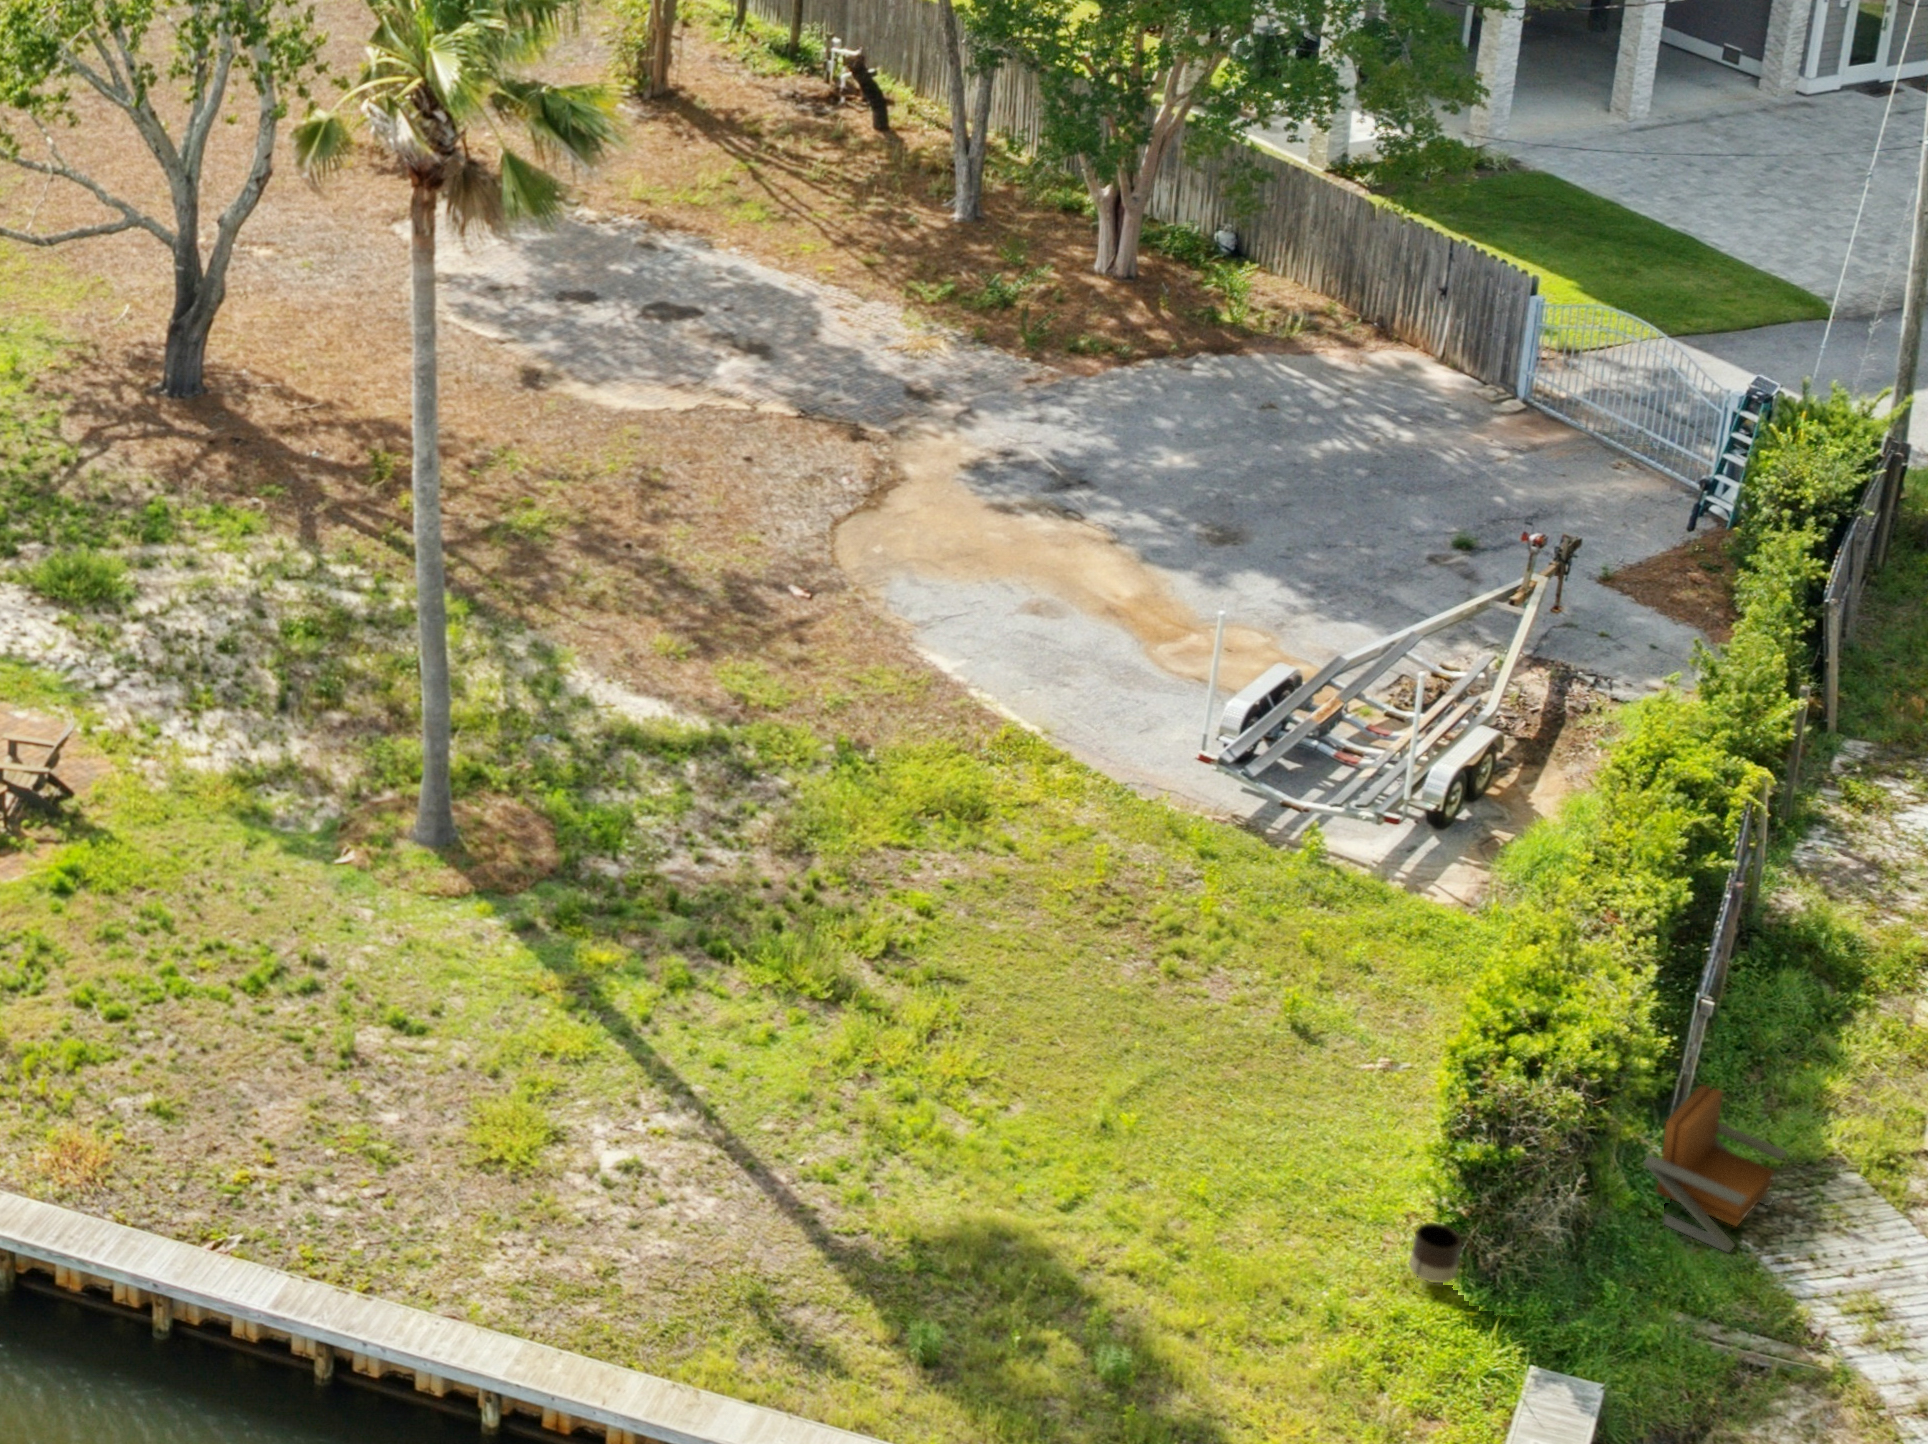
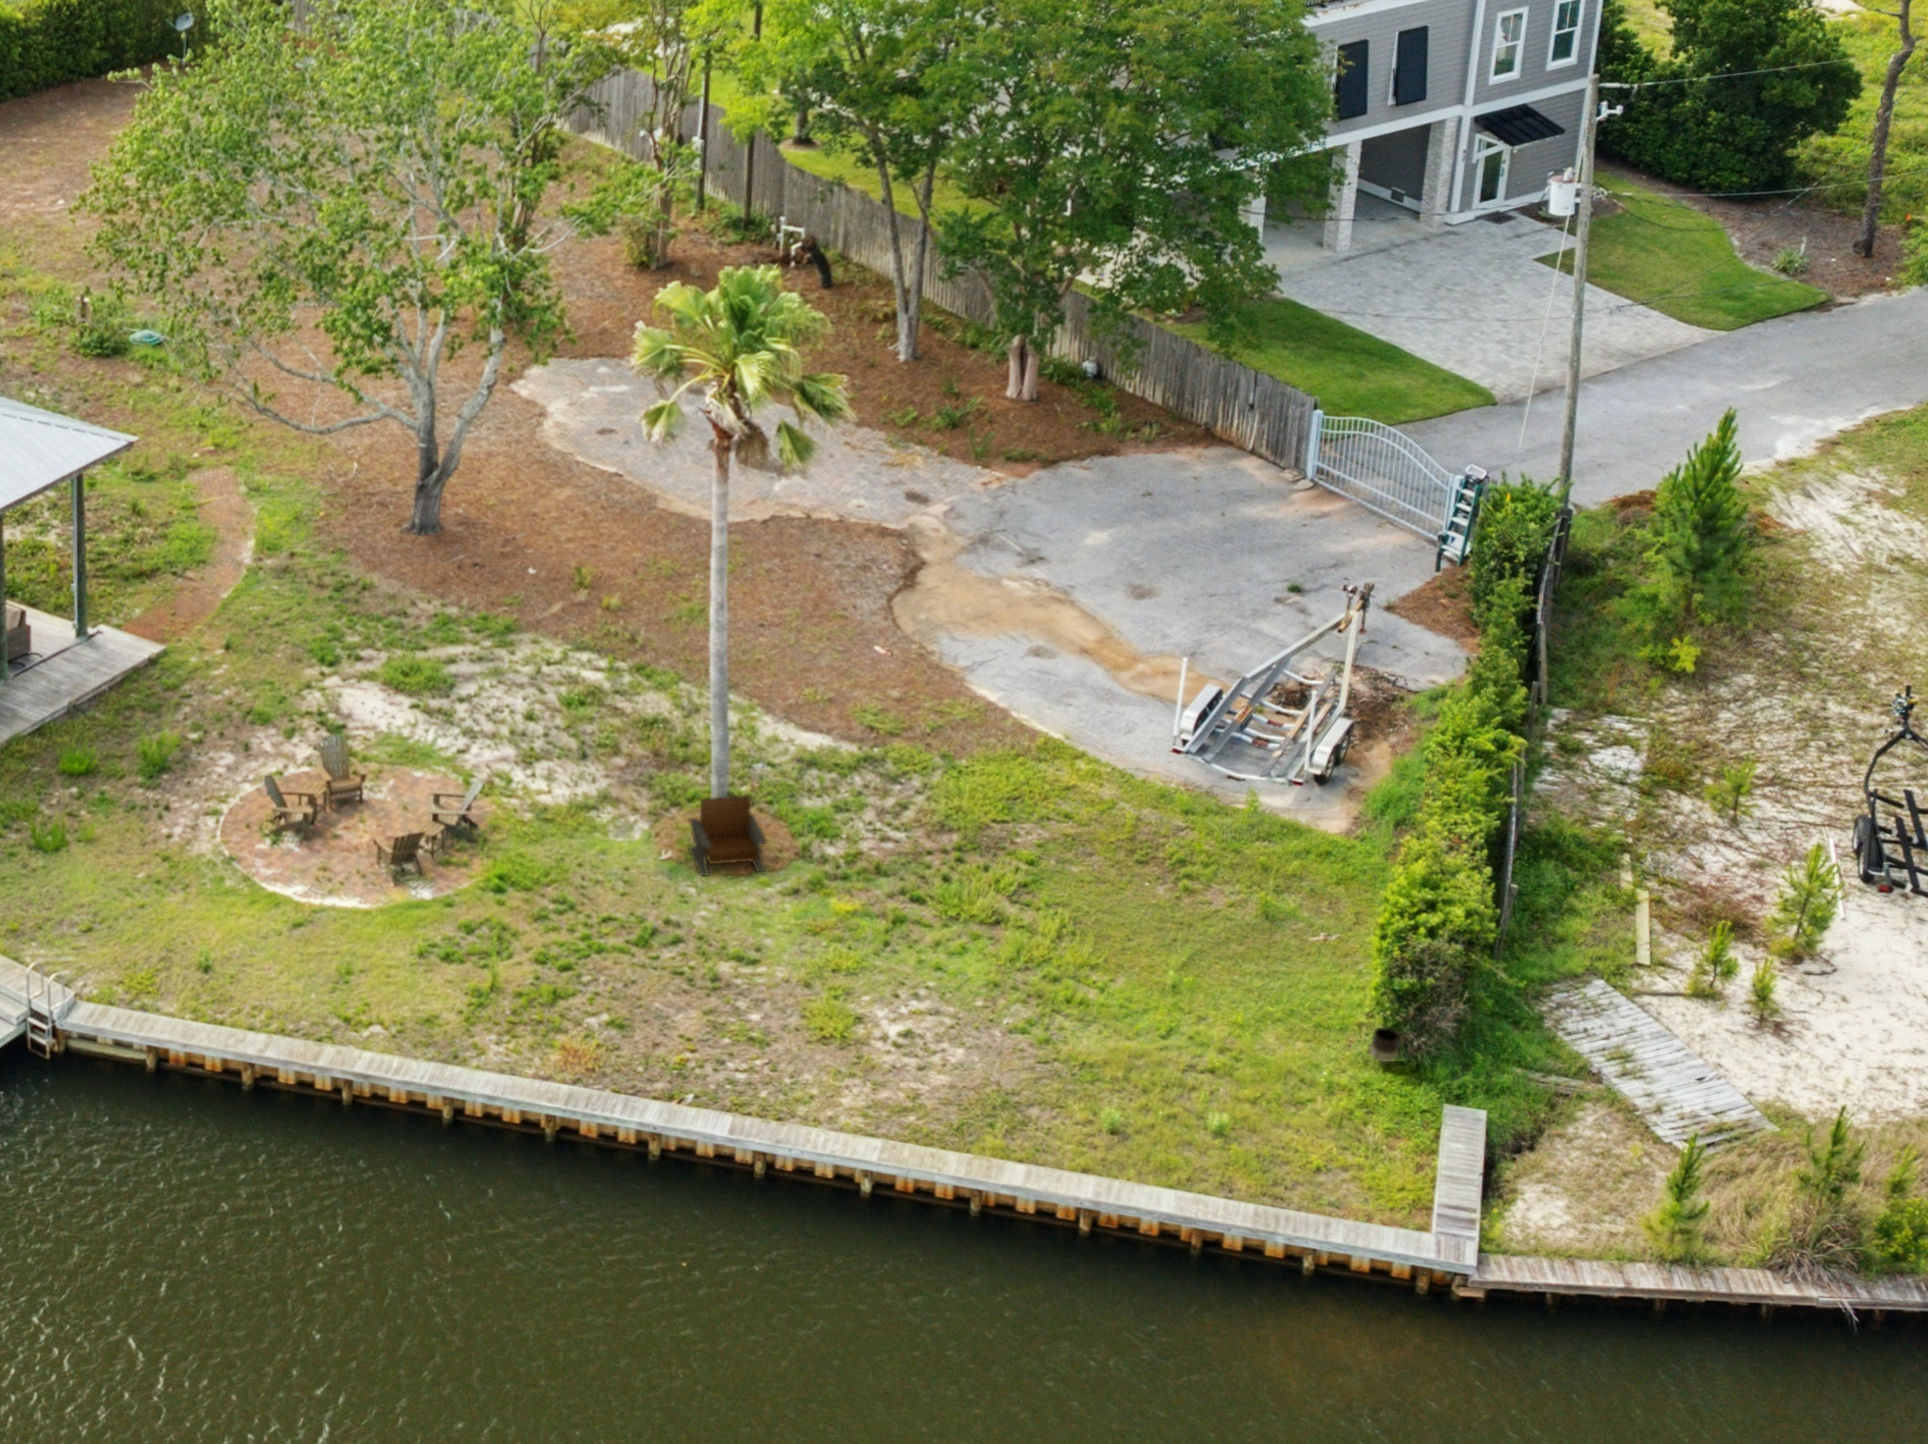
lounge chair: present [1644,1085,1786,1252] -> present [689,796,767,876]

